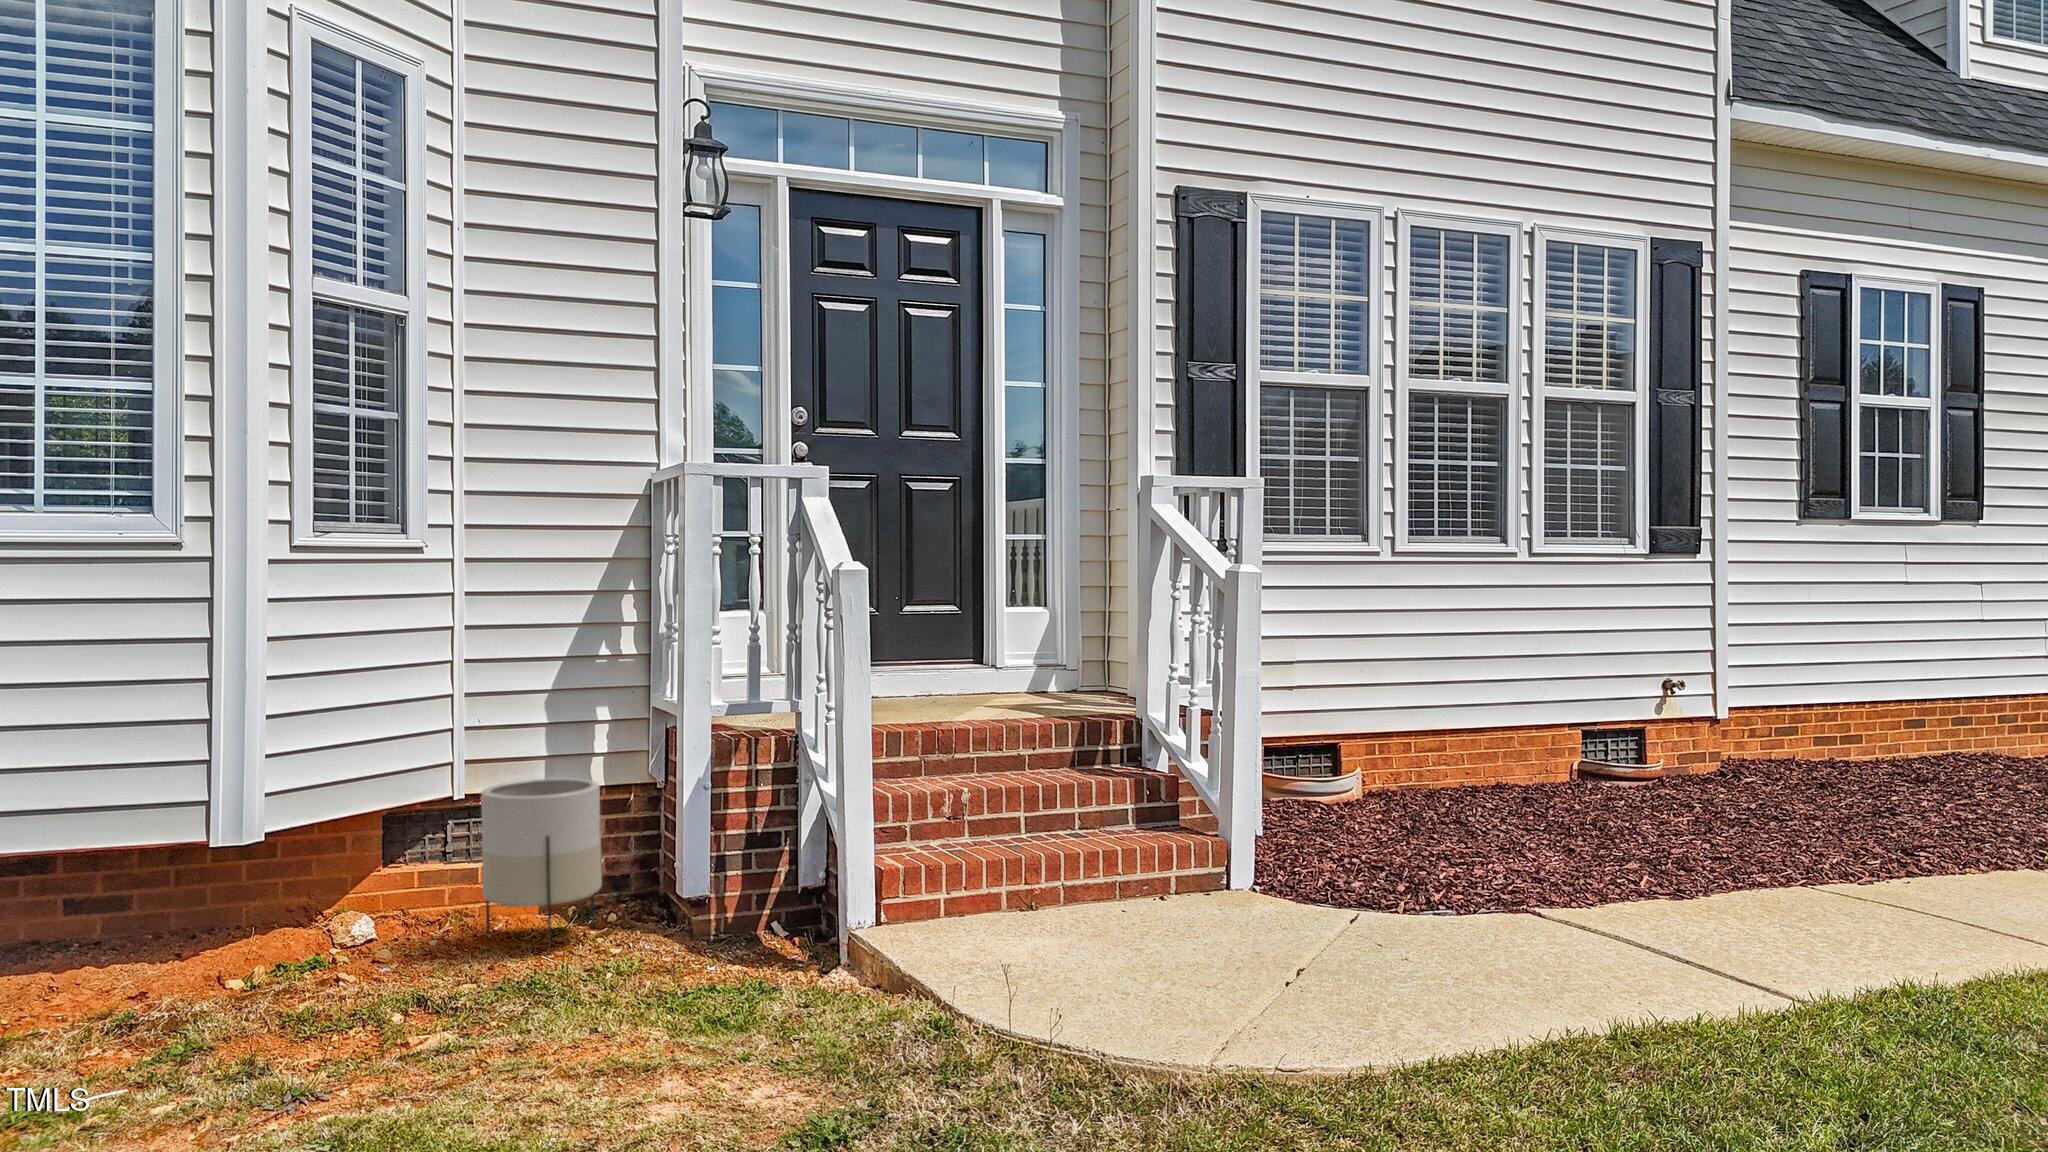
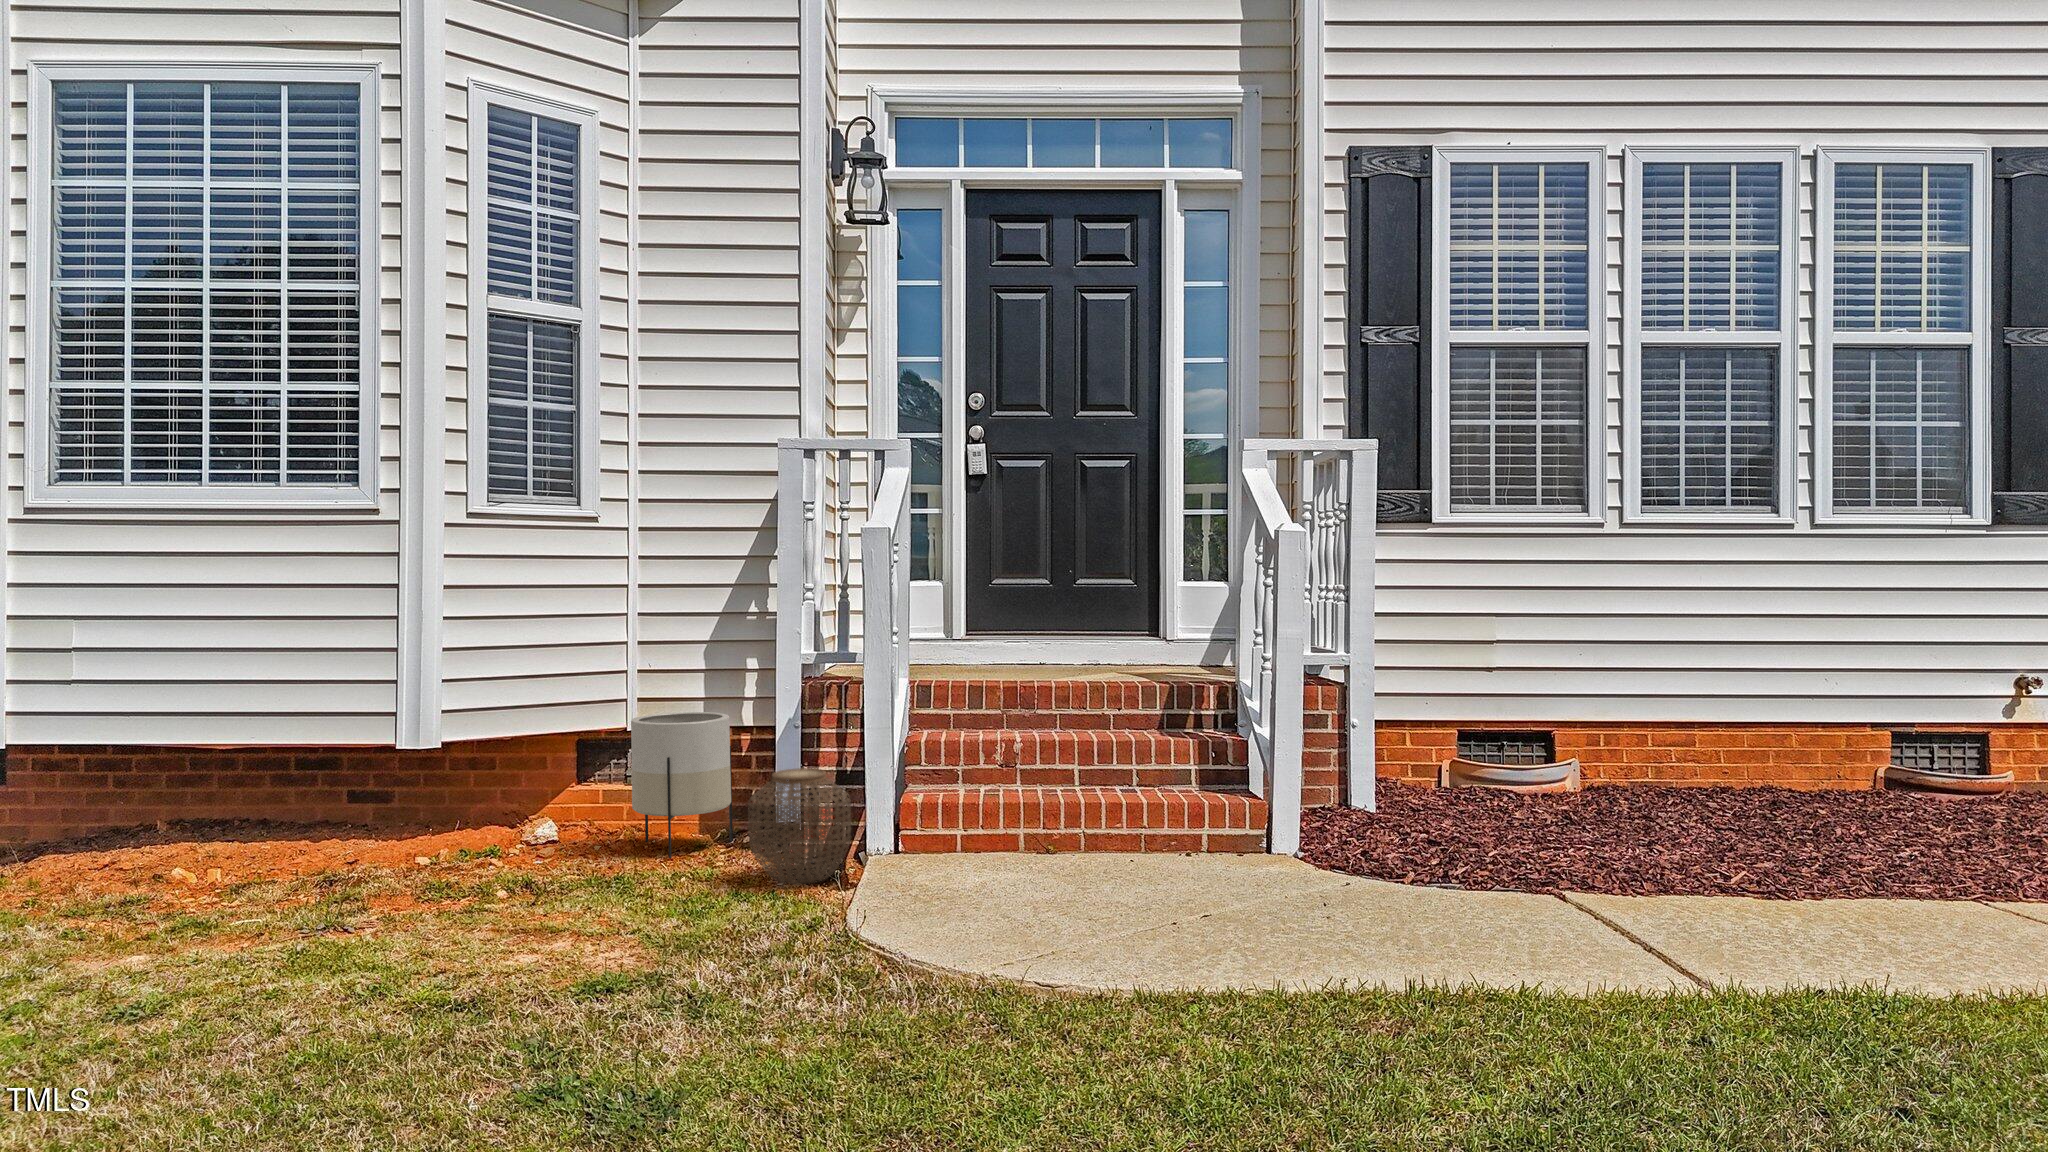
woven basket: none [690,837,805,969] -> present [748,768,851,884]

